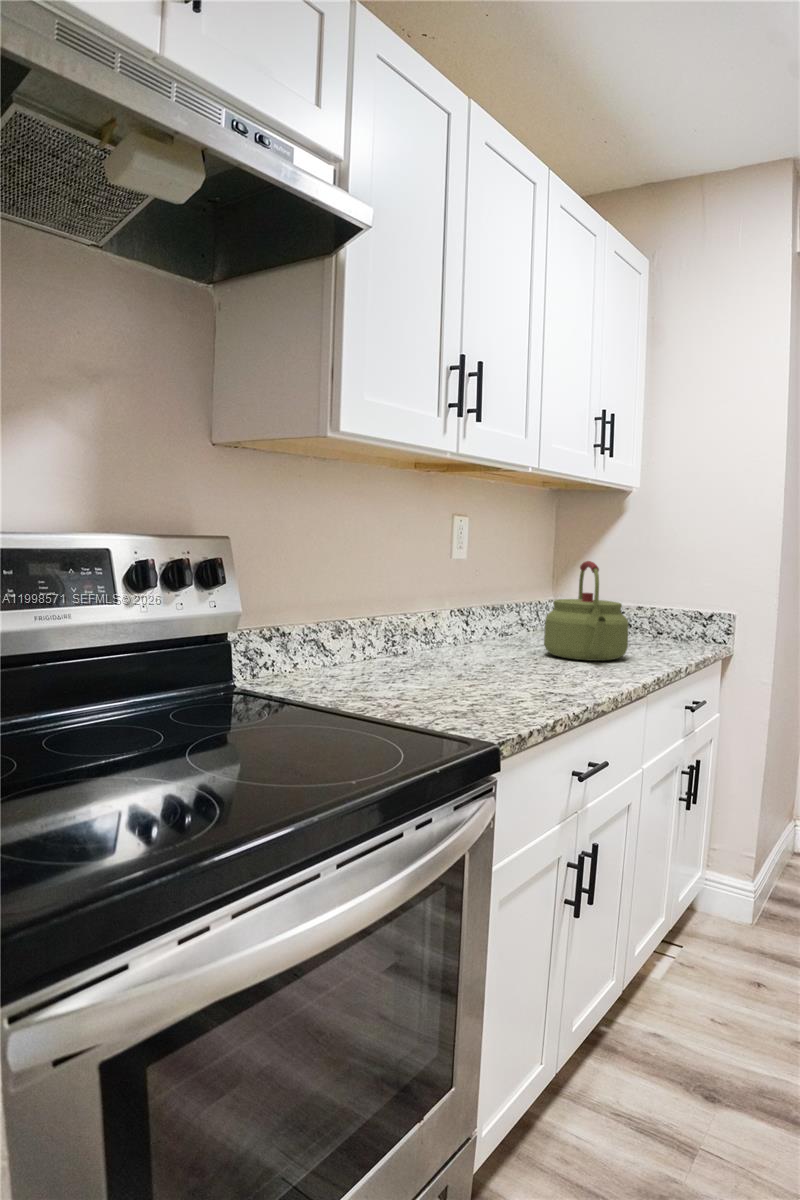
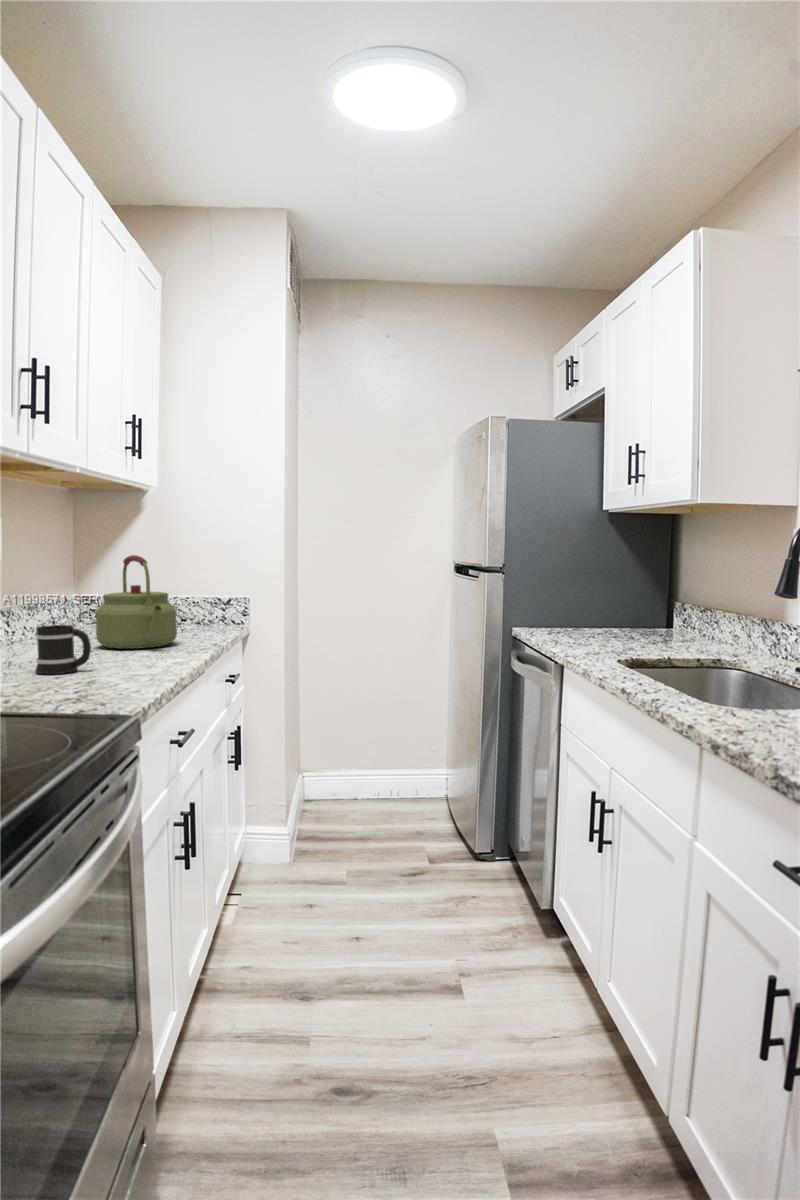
mug: none [459,627,512,678] -> present [36,625,91,674]

